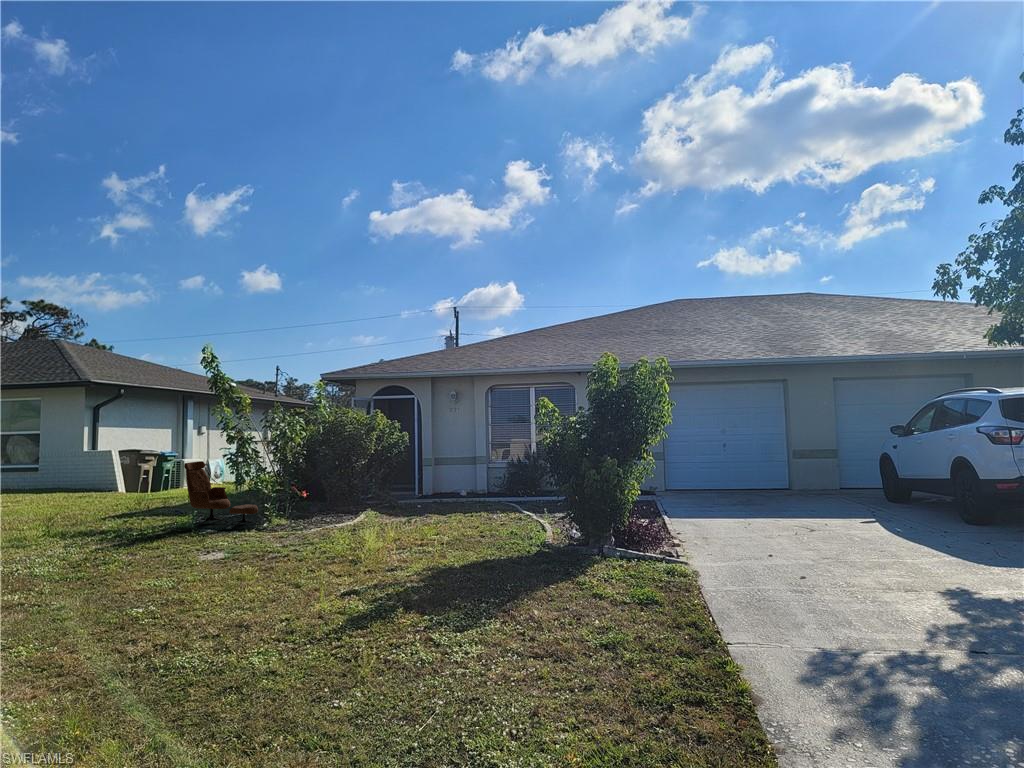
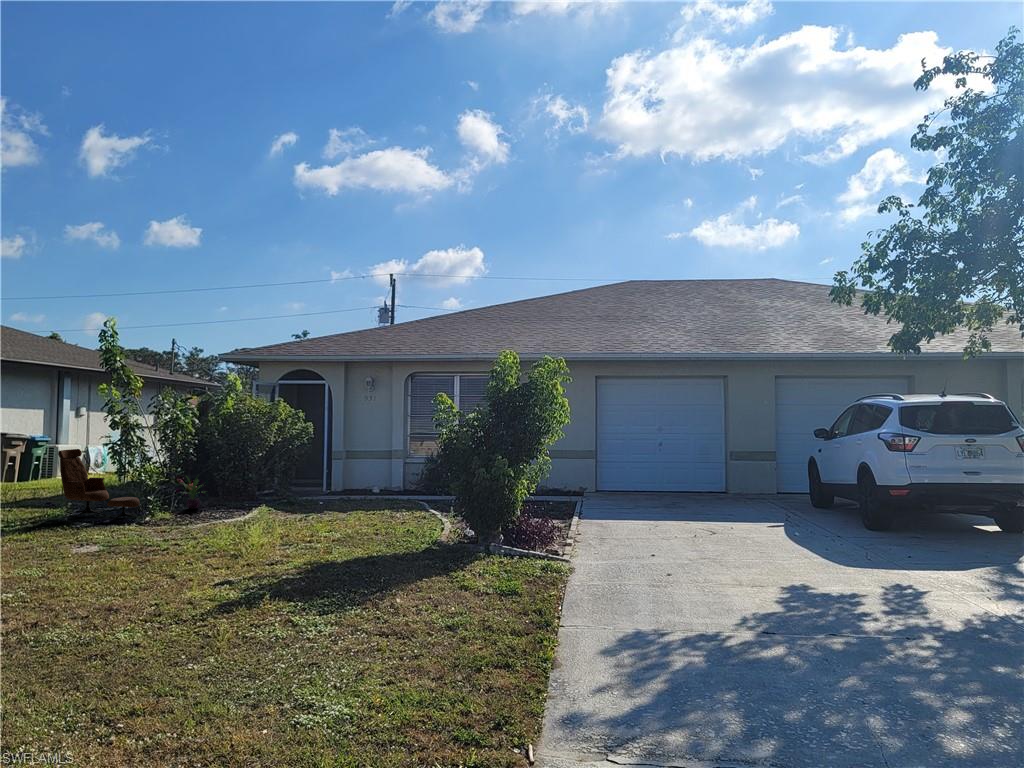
decorative plant: none [284,482,322,514] -> present [185,475,200,509]

